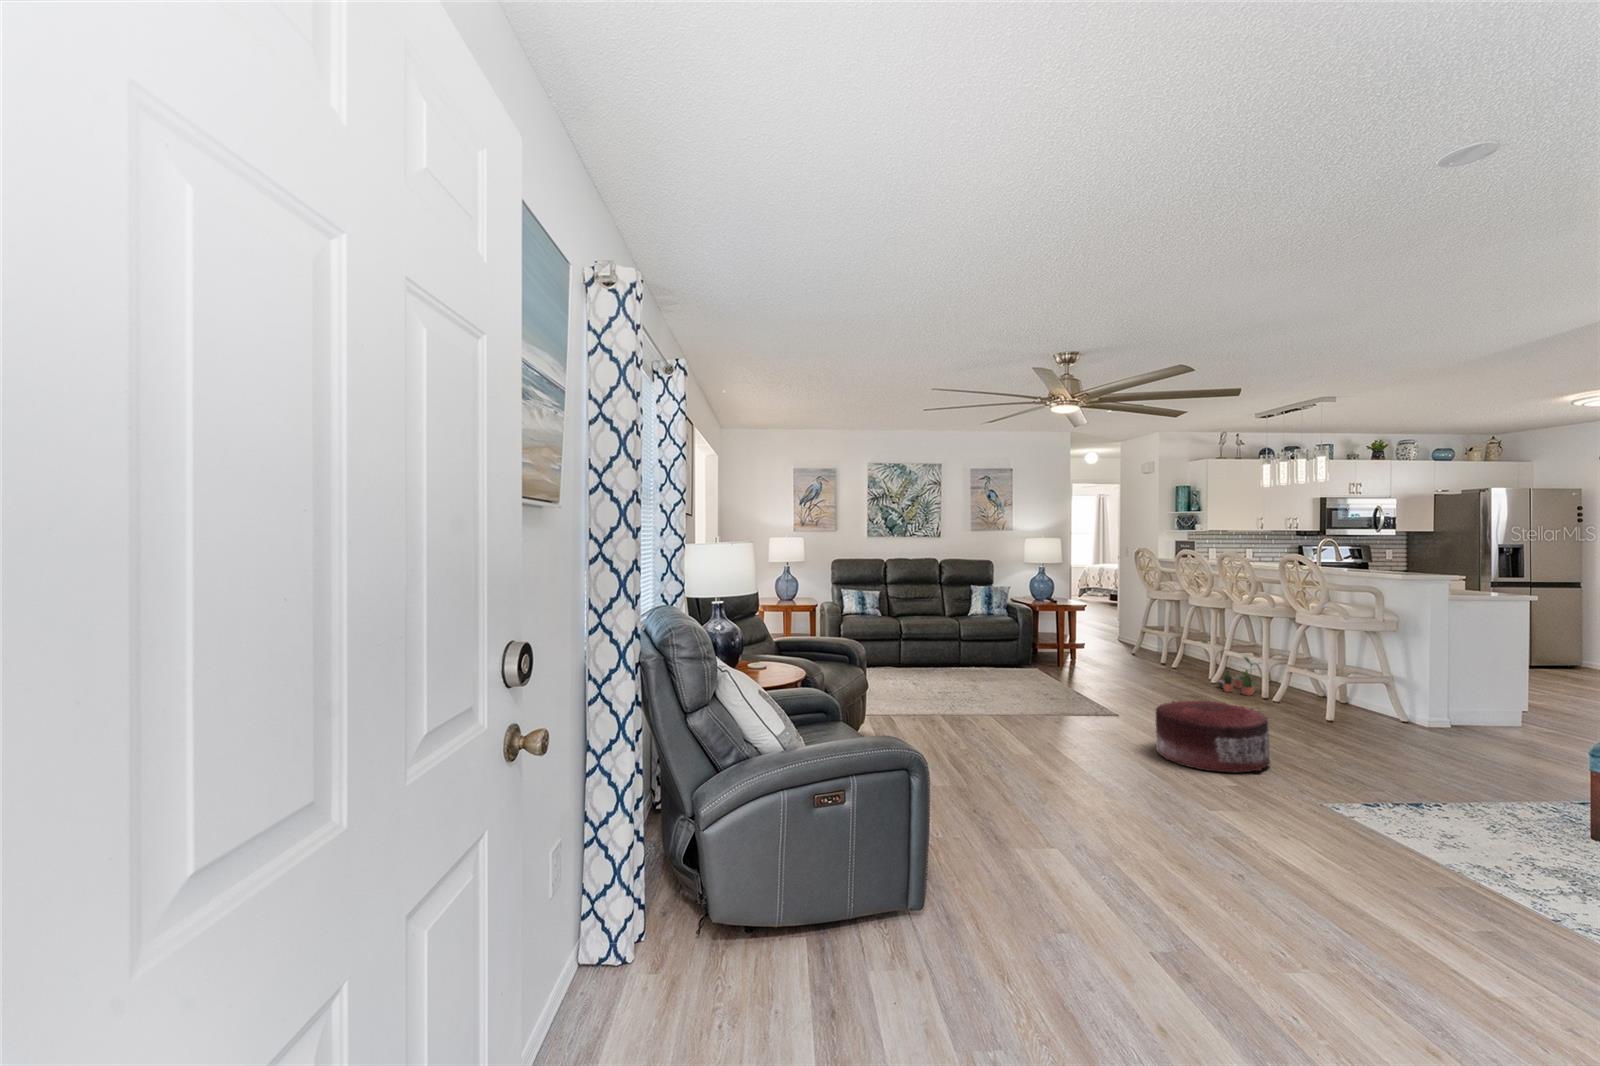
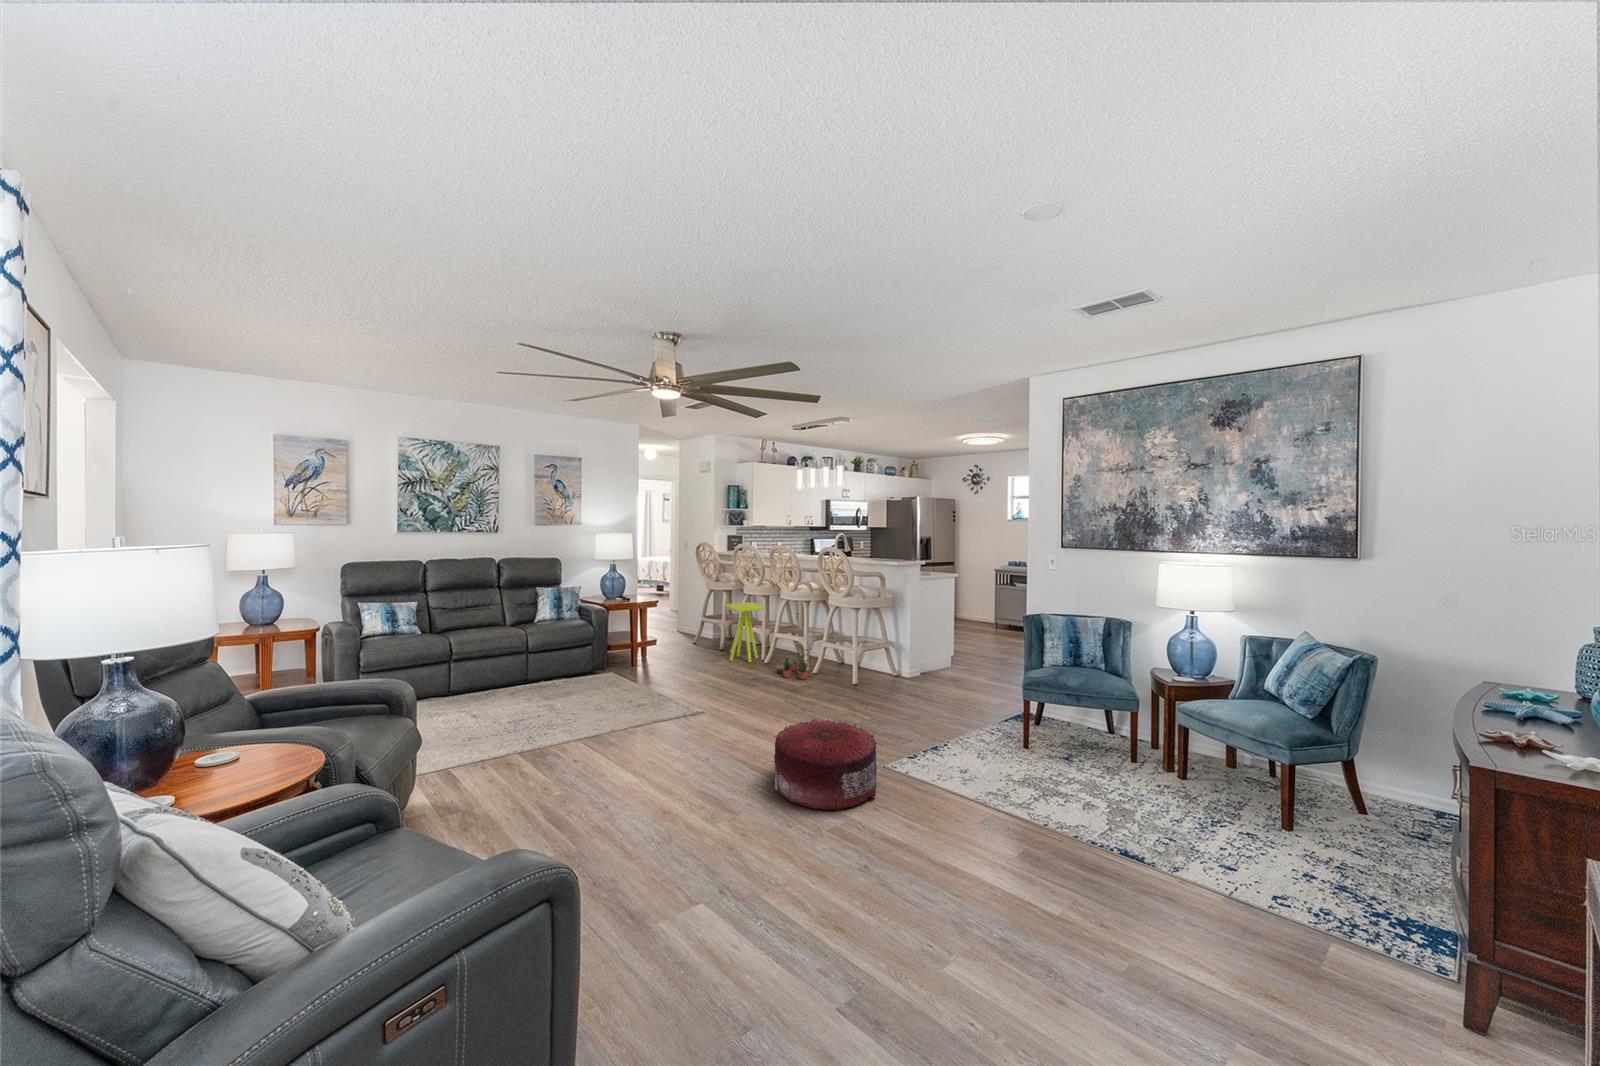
side table: none [1160,612,1208,677] -> present [724,602,764,662]

